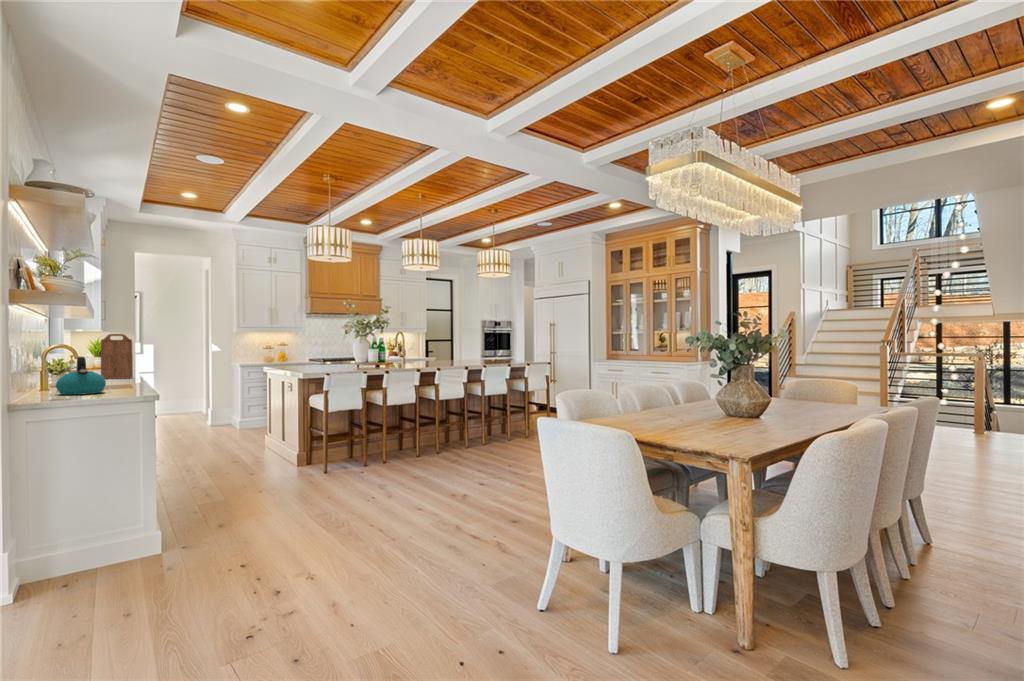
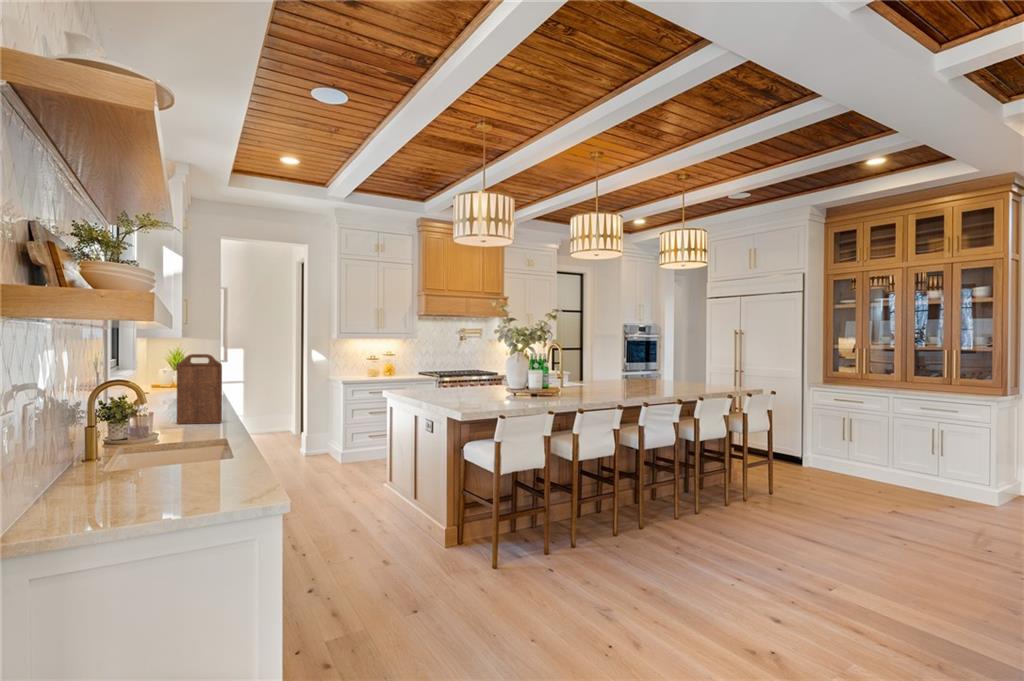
kettle: present [56,357,106,395] -> none [80,426,179,514]

